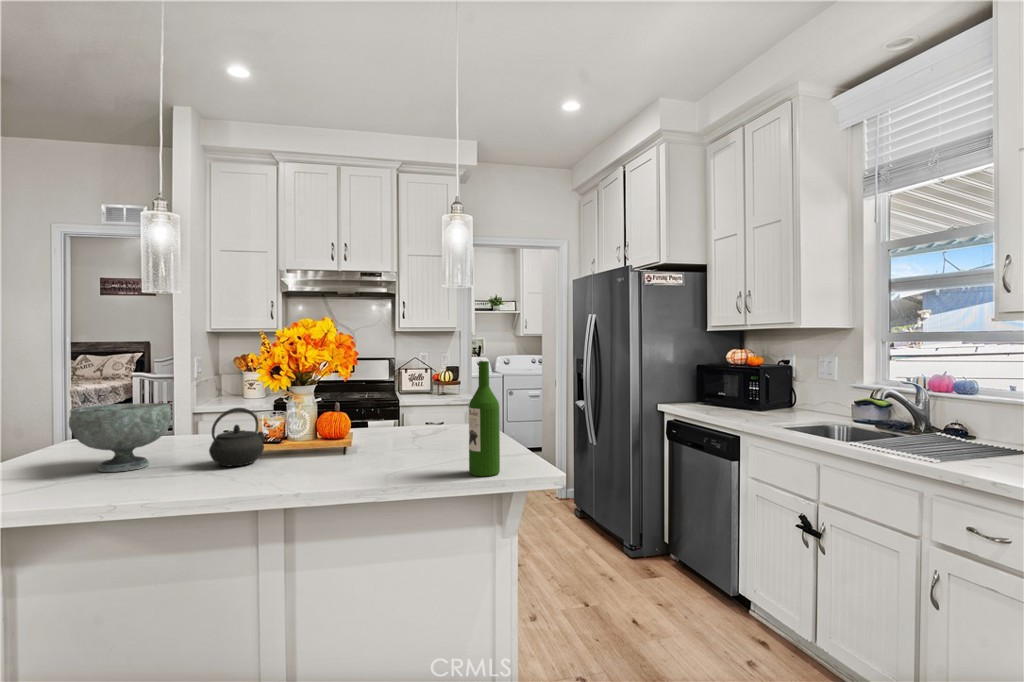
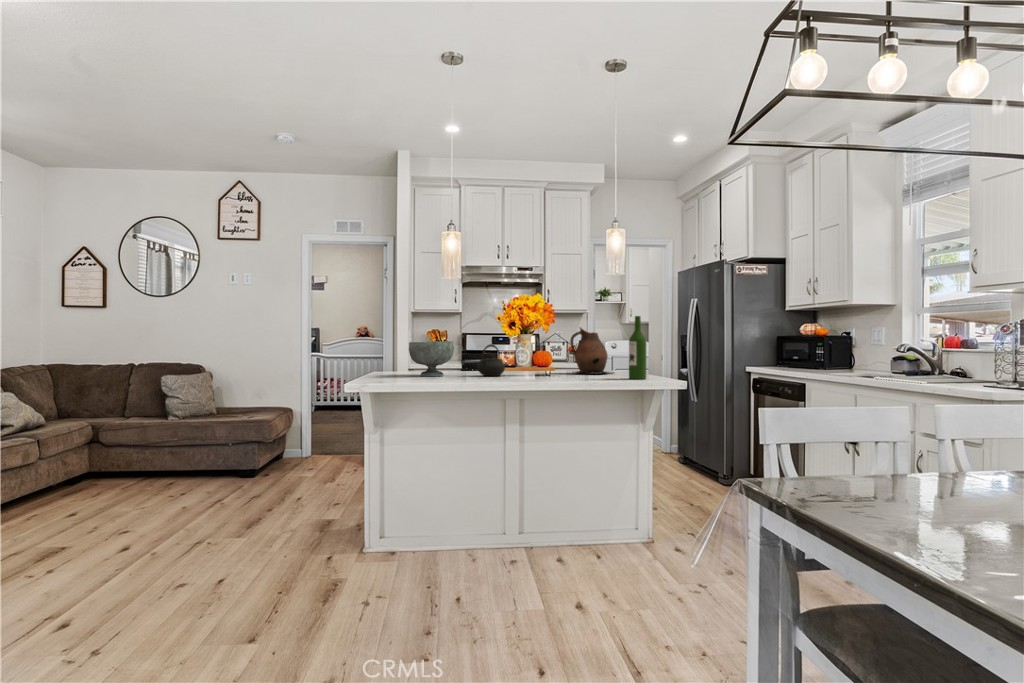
ceramic pitcher: none [391,370,464,451] -> present [570,327,614,374]

